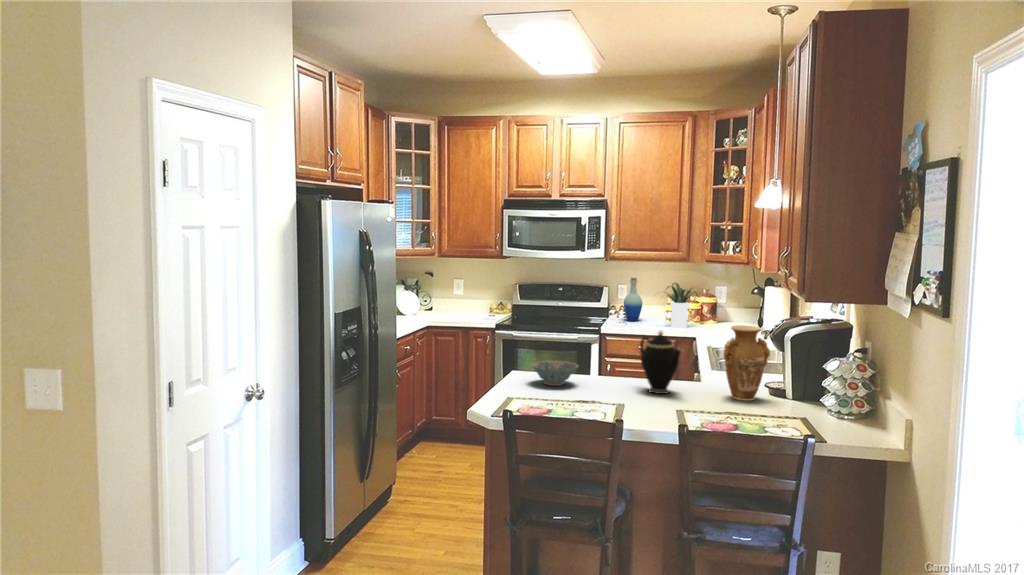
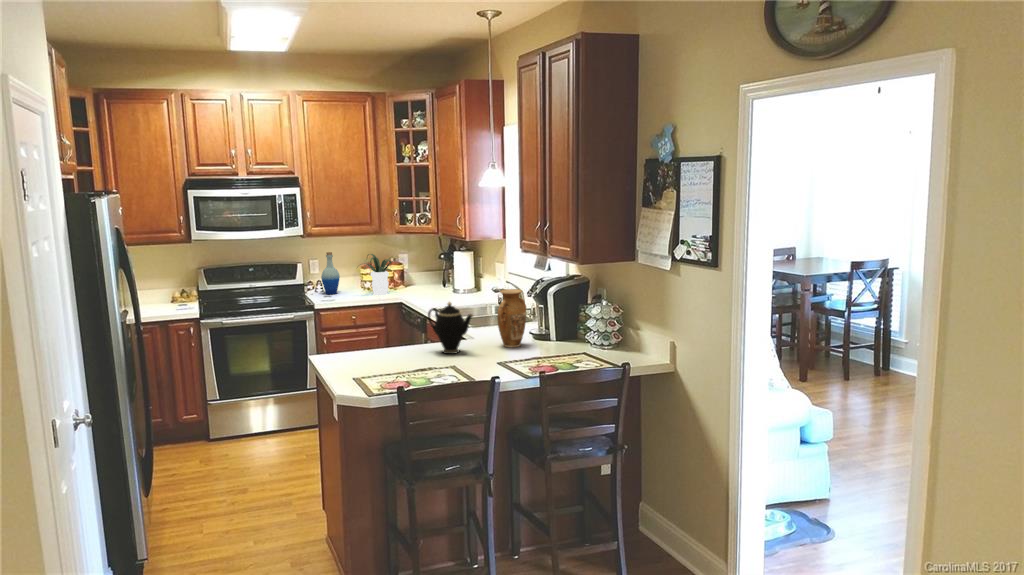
ceramic bowl: present [531,361,578,386] -> none [341,340,385,364]

